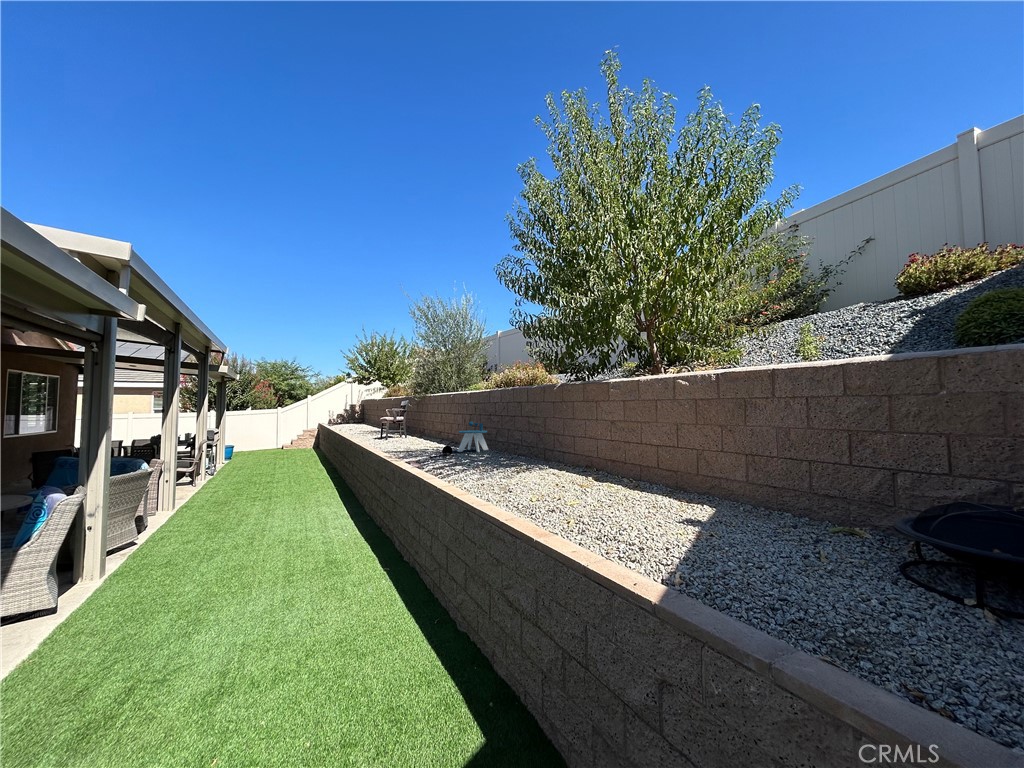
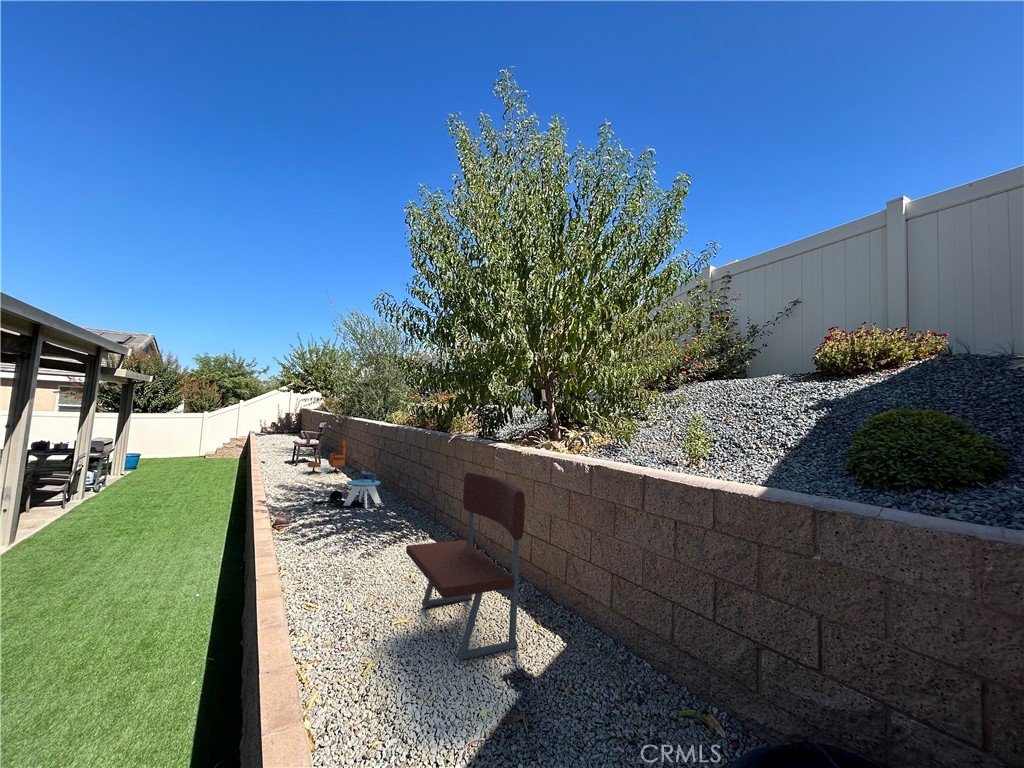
bench: none [567,372,680,502] -> present [406,472,525,660]
lounge chair: none [401,409,438,441] -> present [304,439,346,475]

